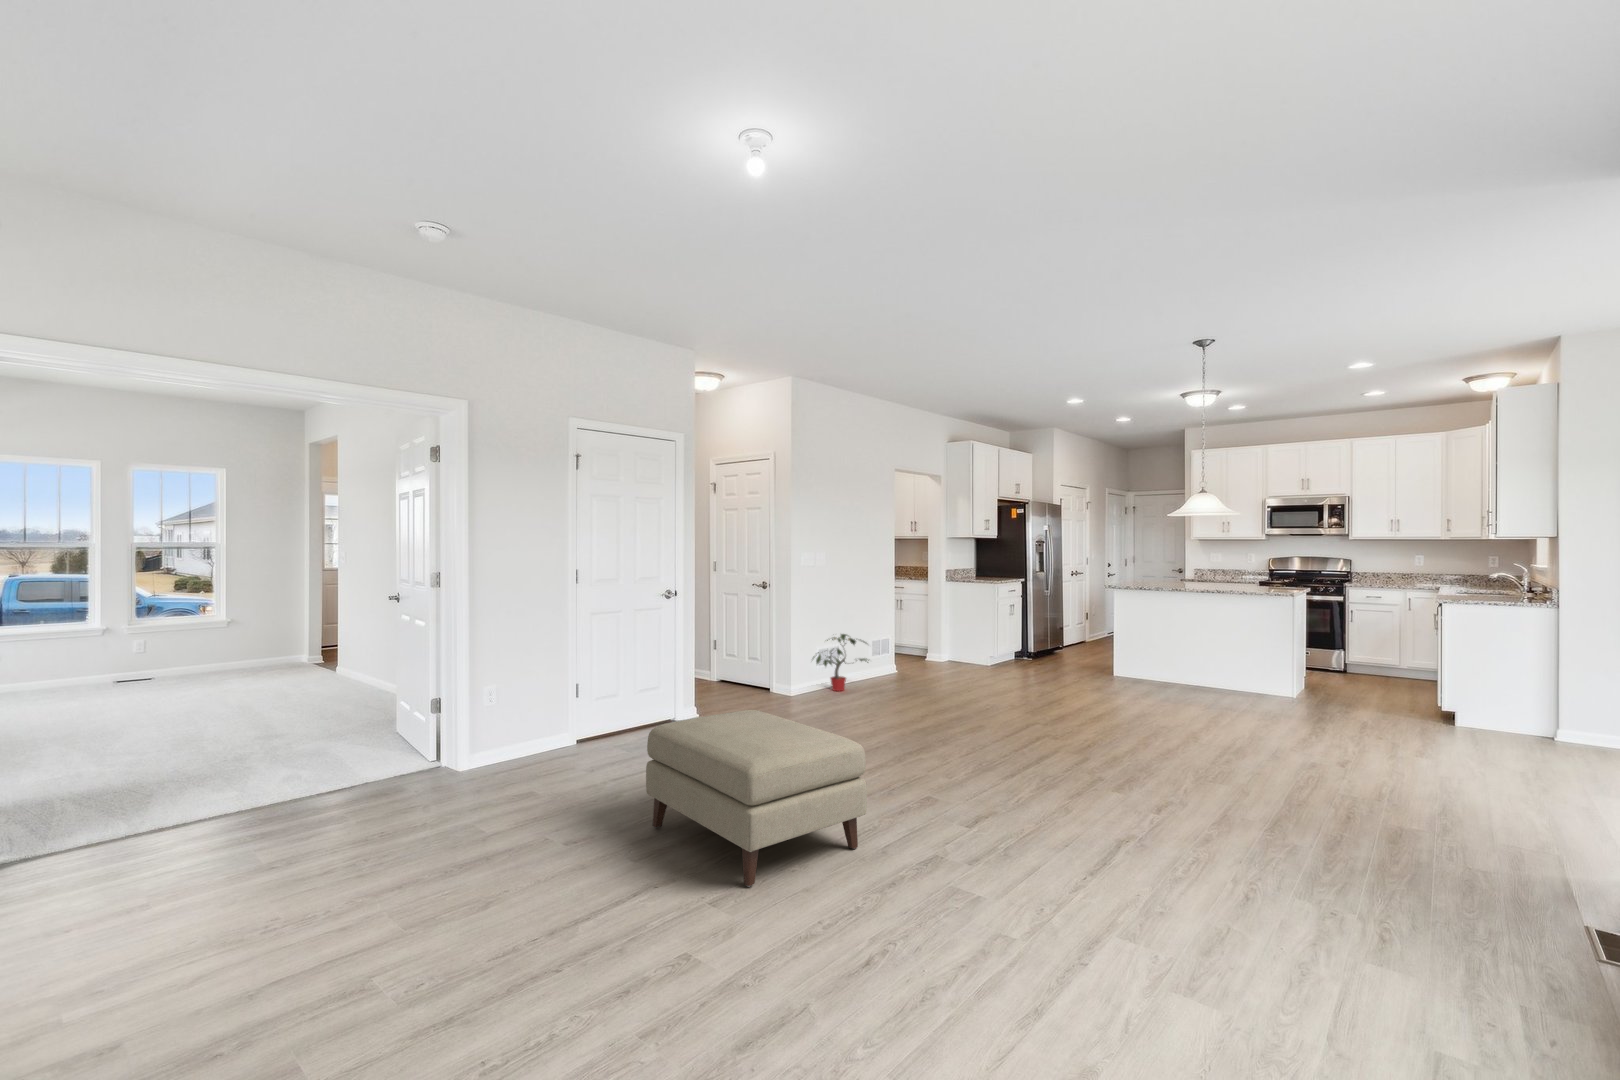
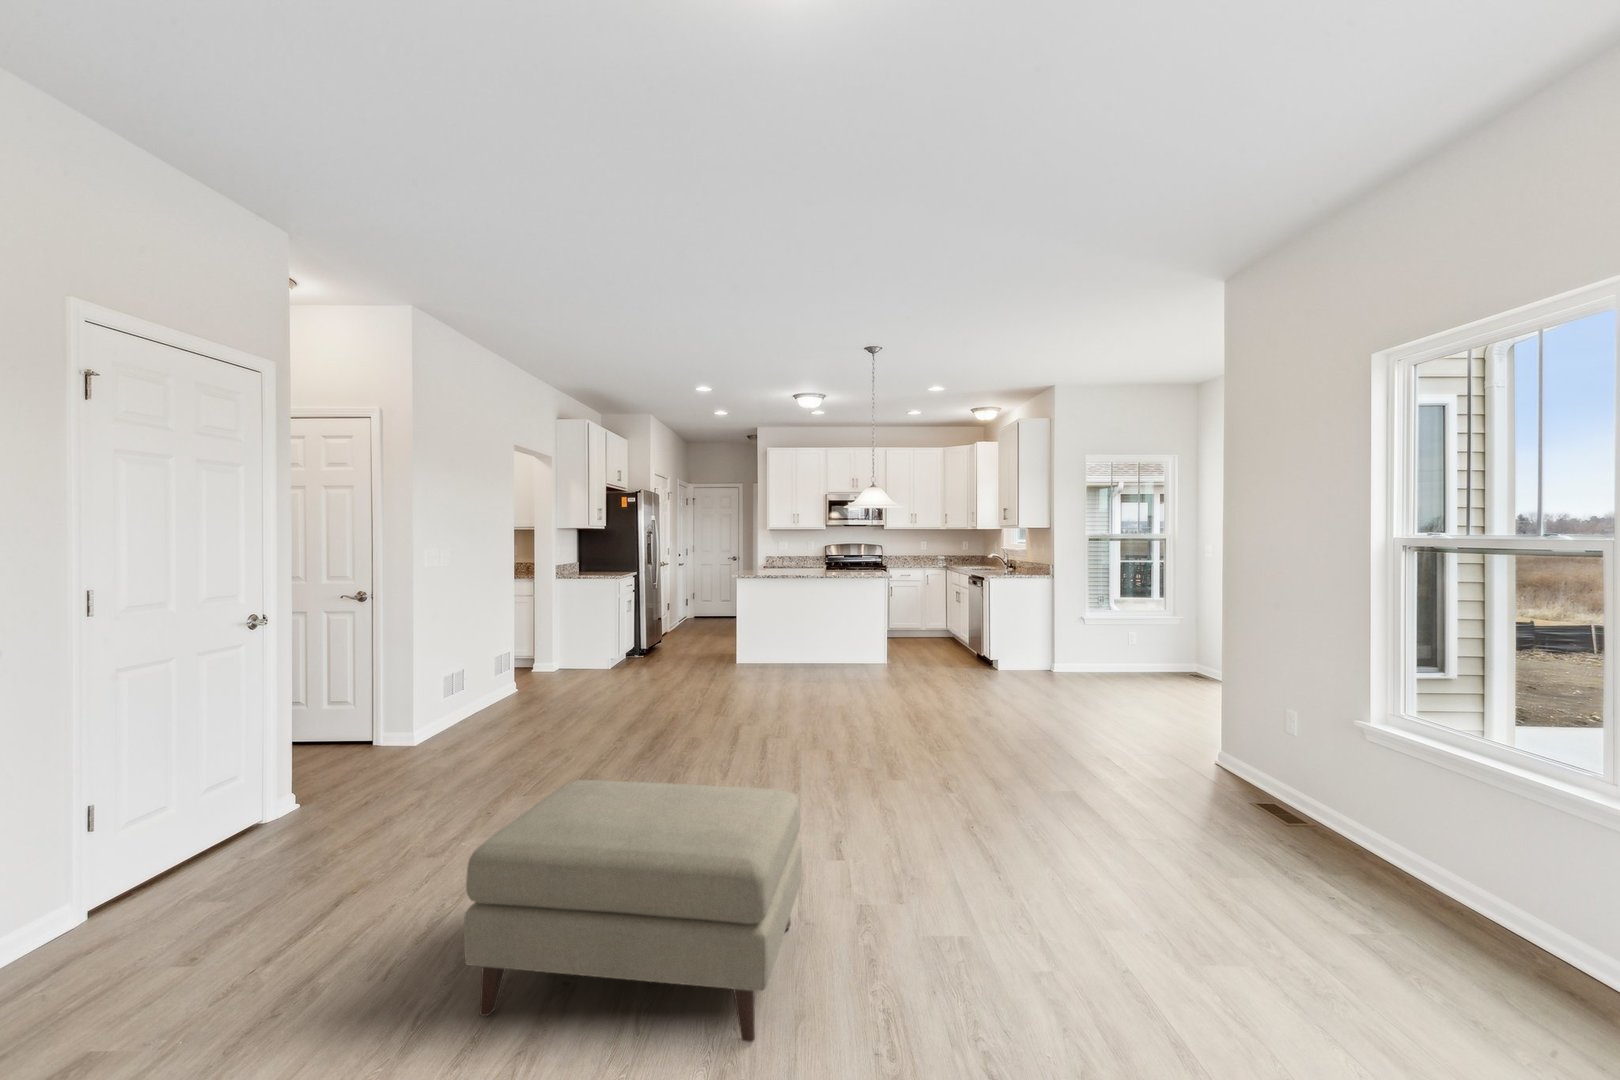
potted plant: present [813,634,869,691] -> none [442,652,517,729]

